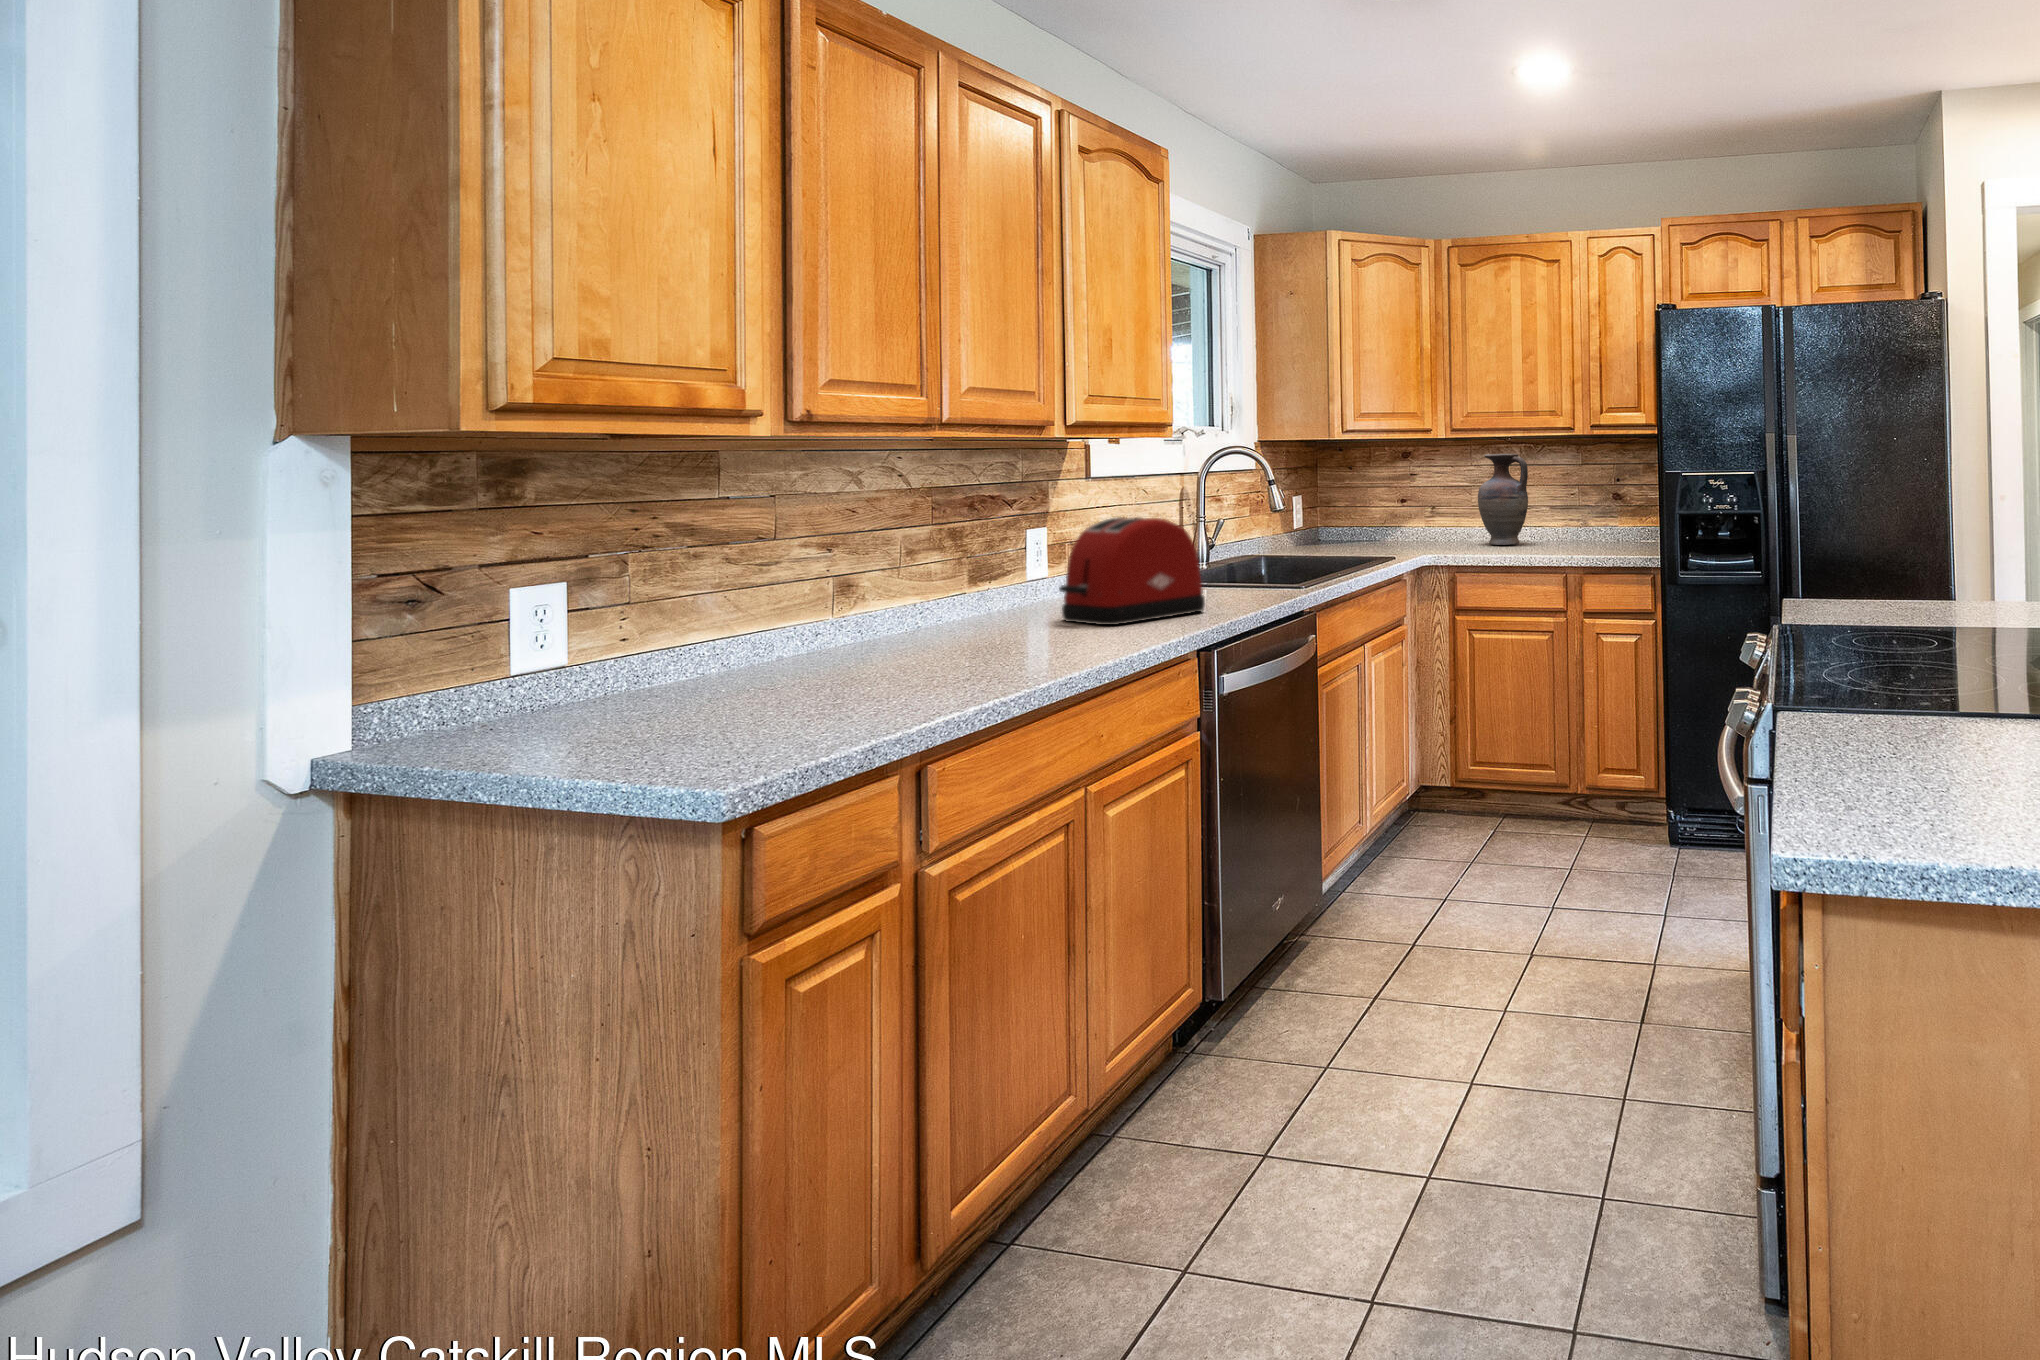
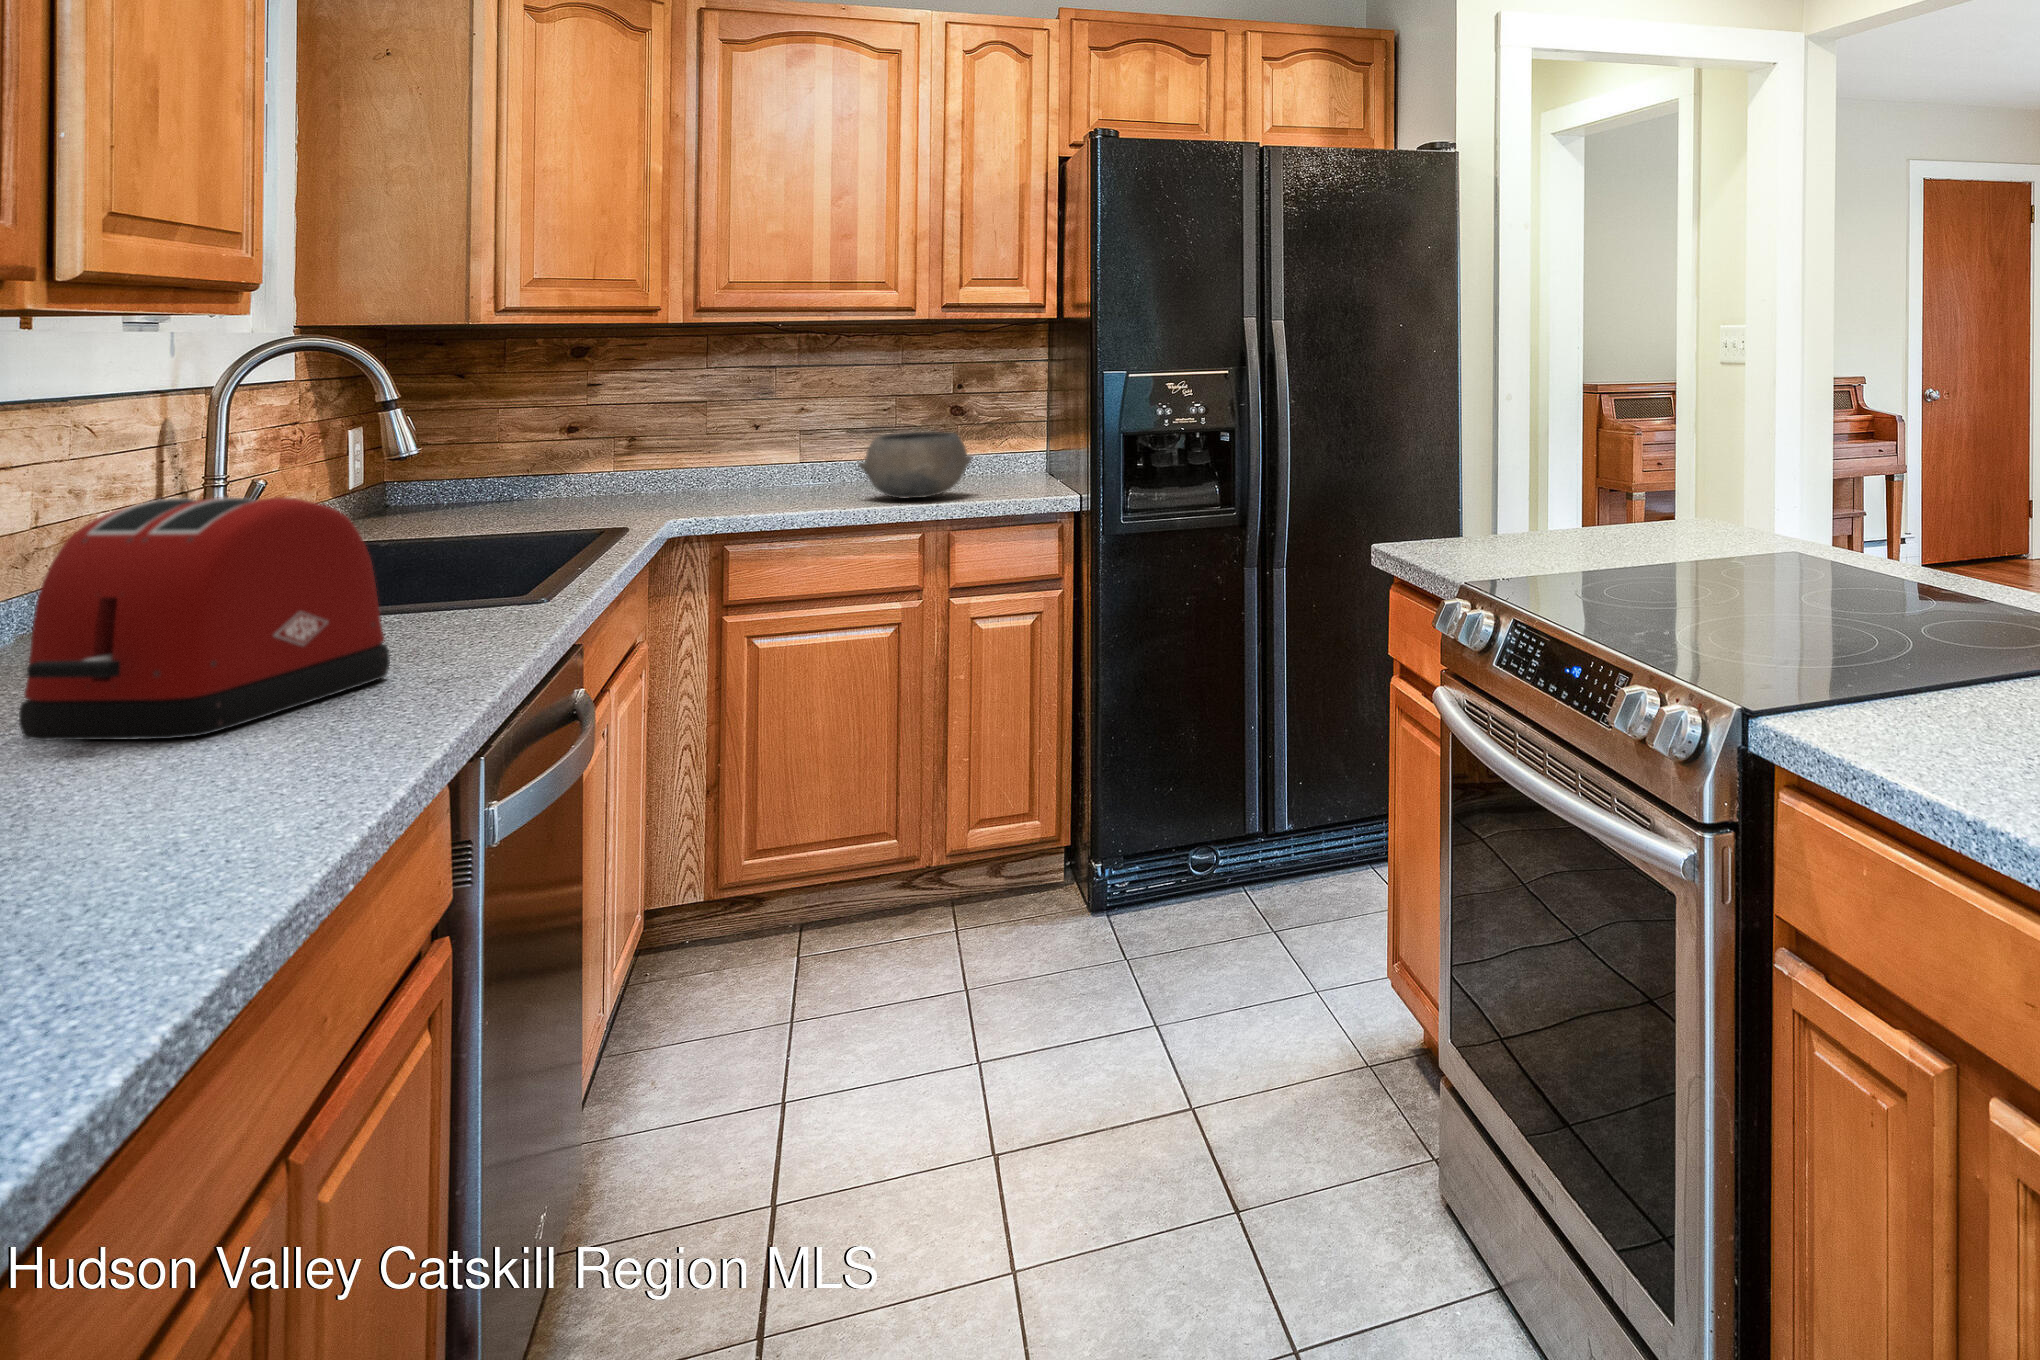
vase: present [1478,454,1528,545] -> none [730,347,820,492]
bowl: none [1539,508,1610,551] -> present [859,432,972,498]

